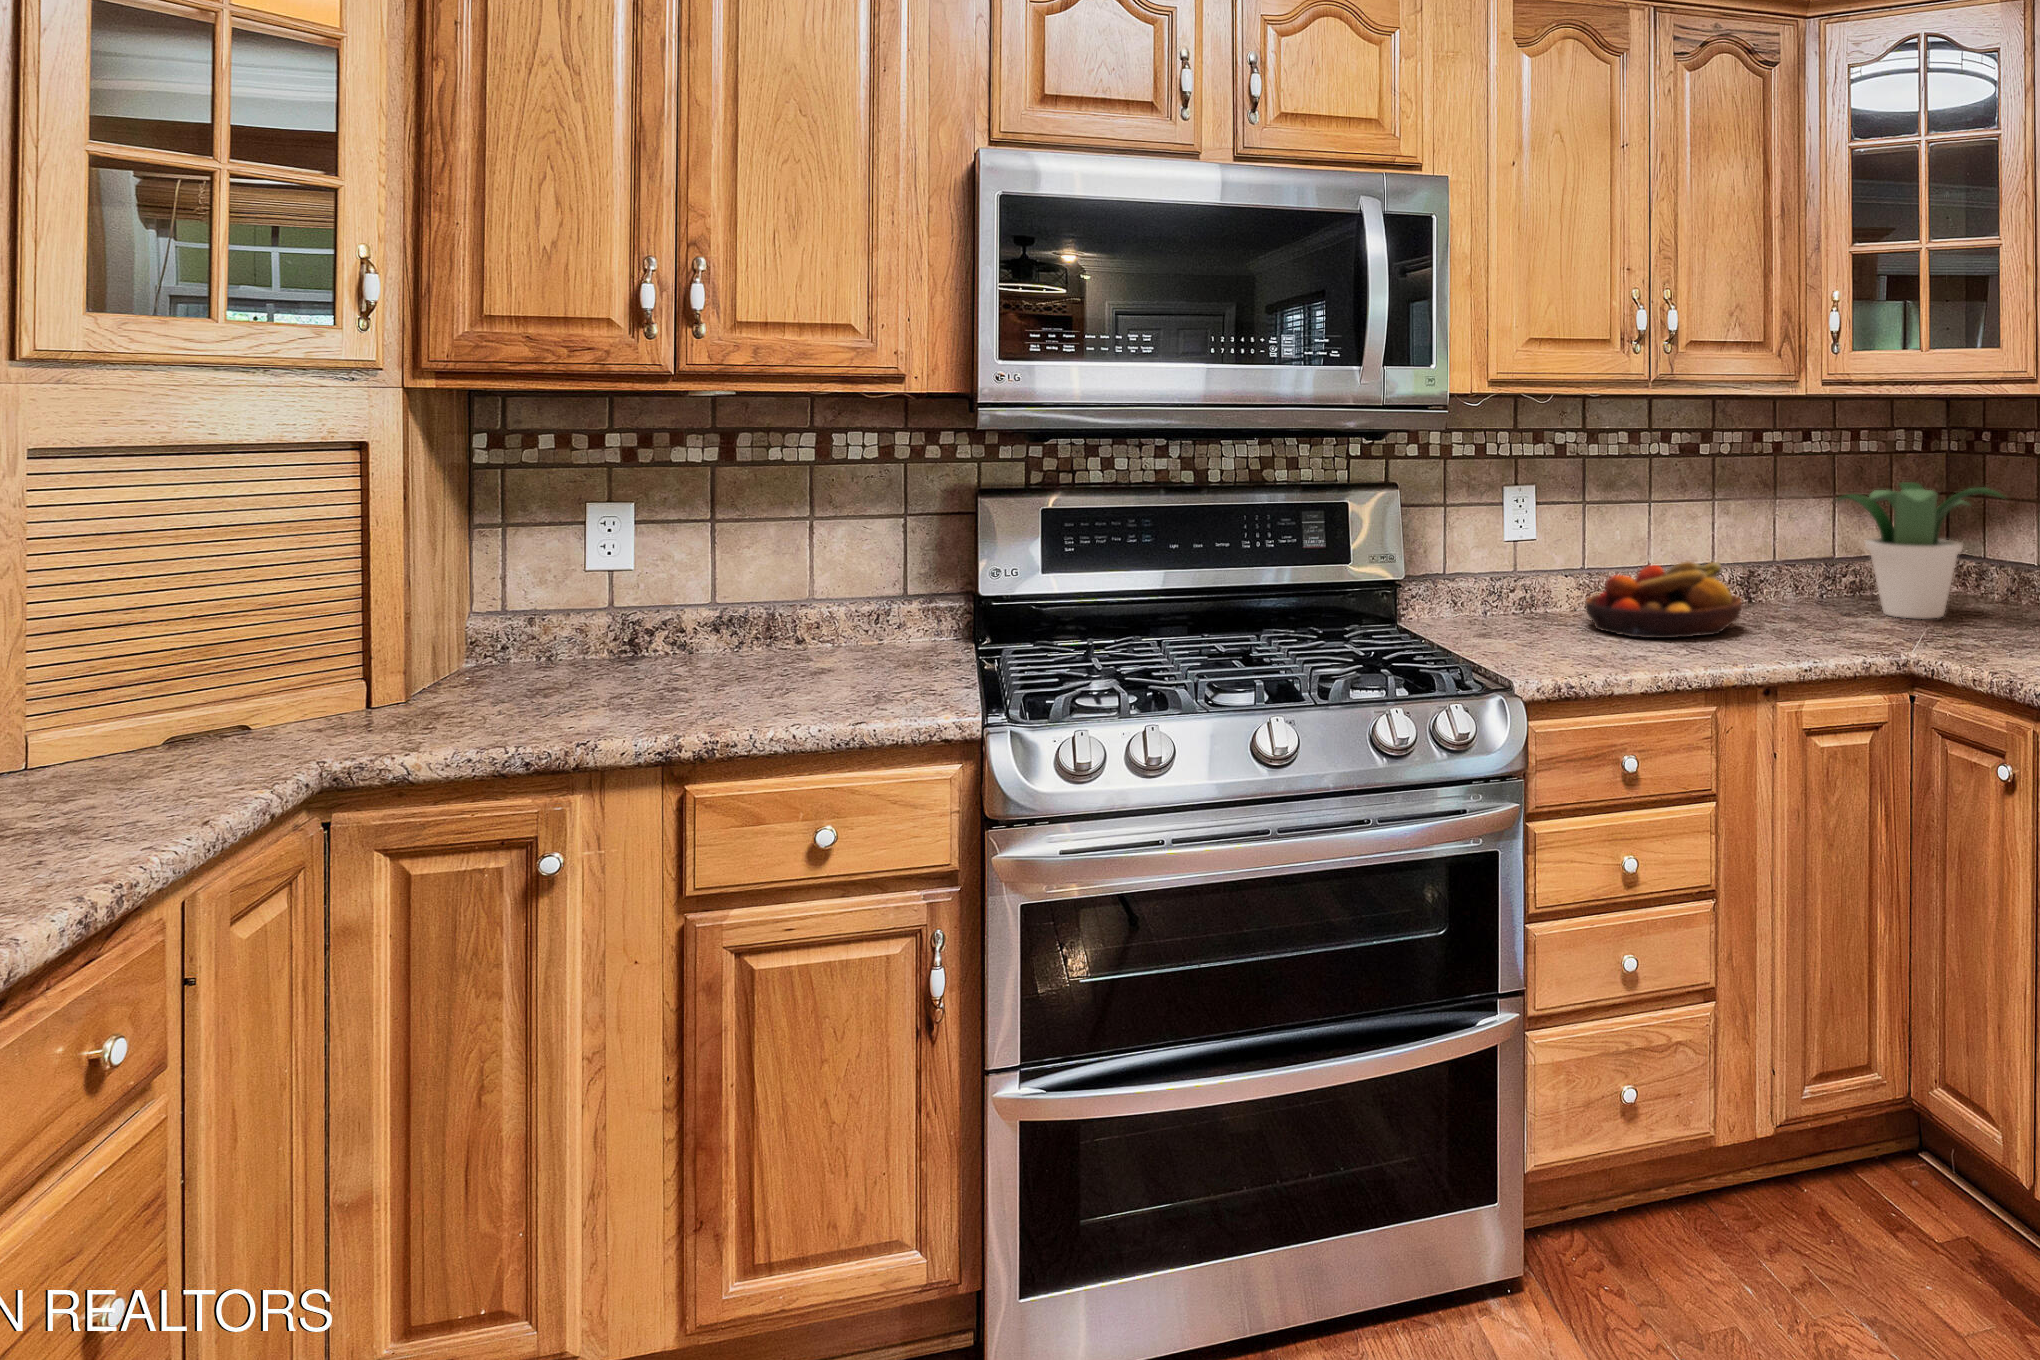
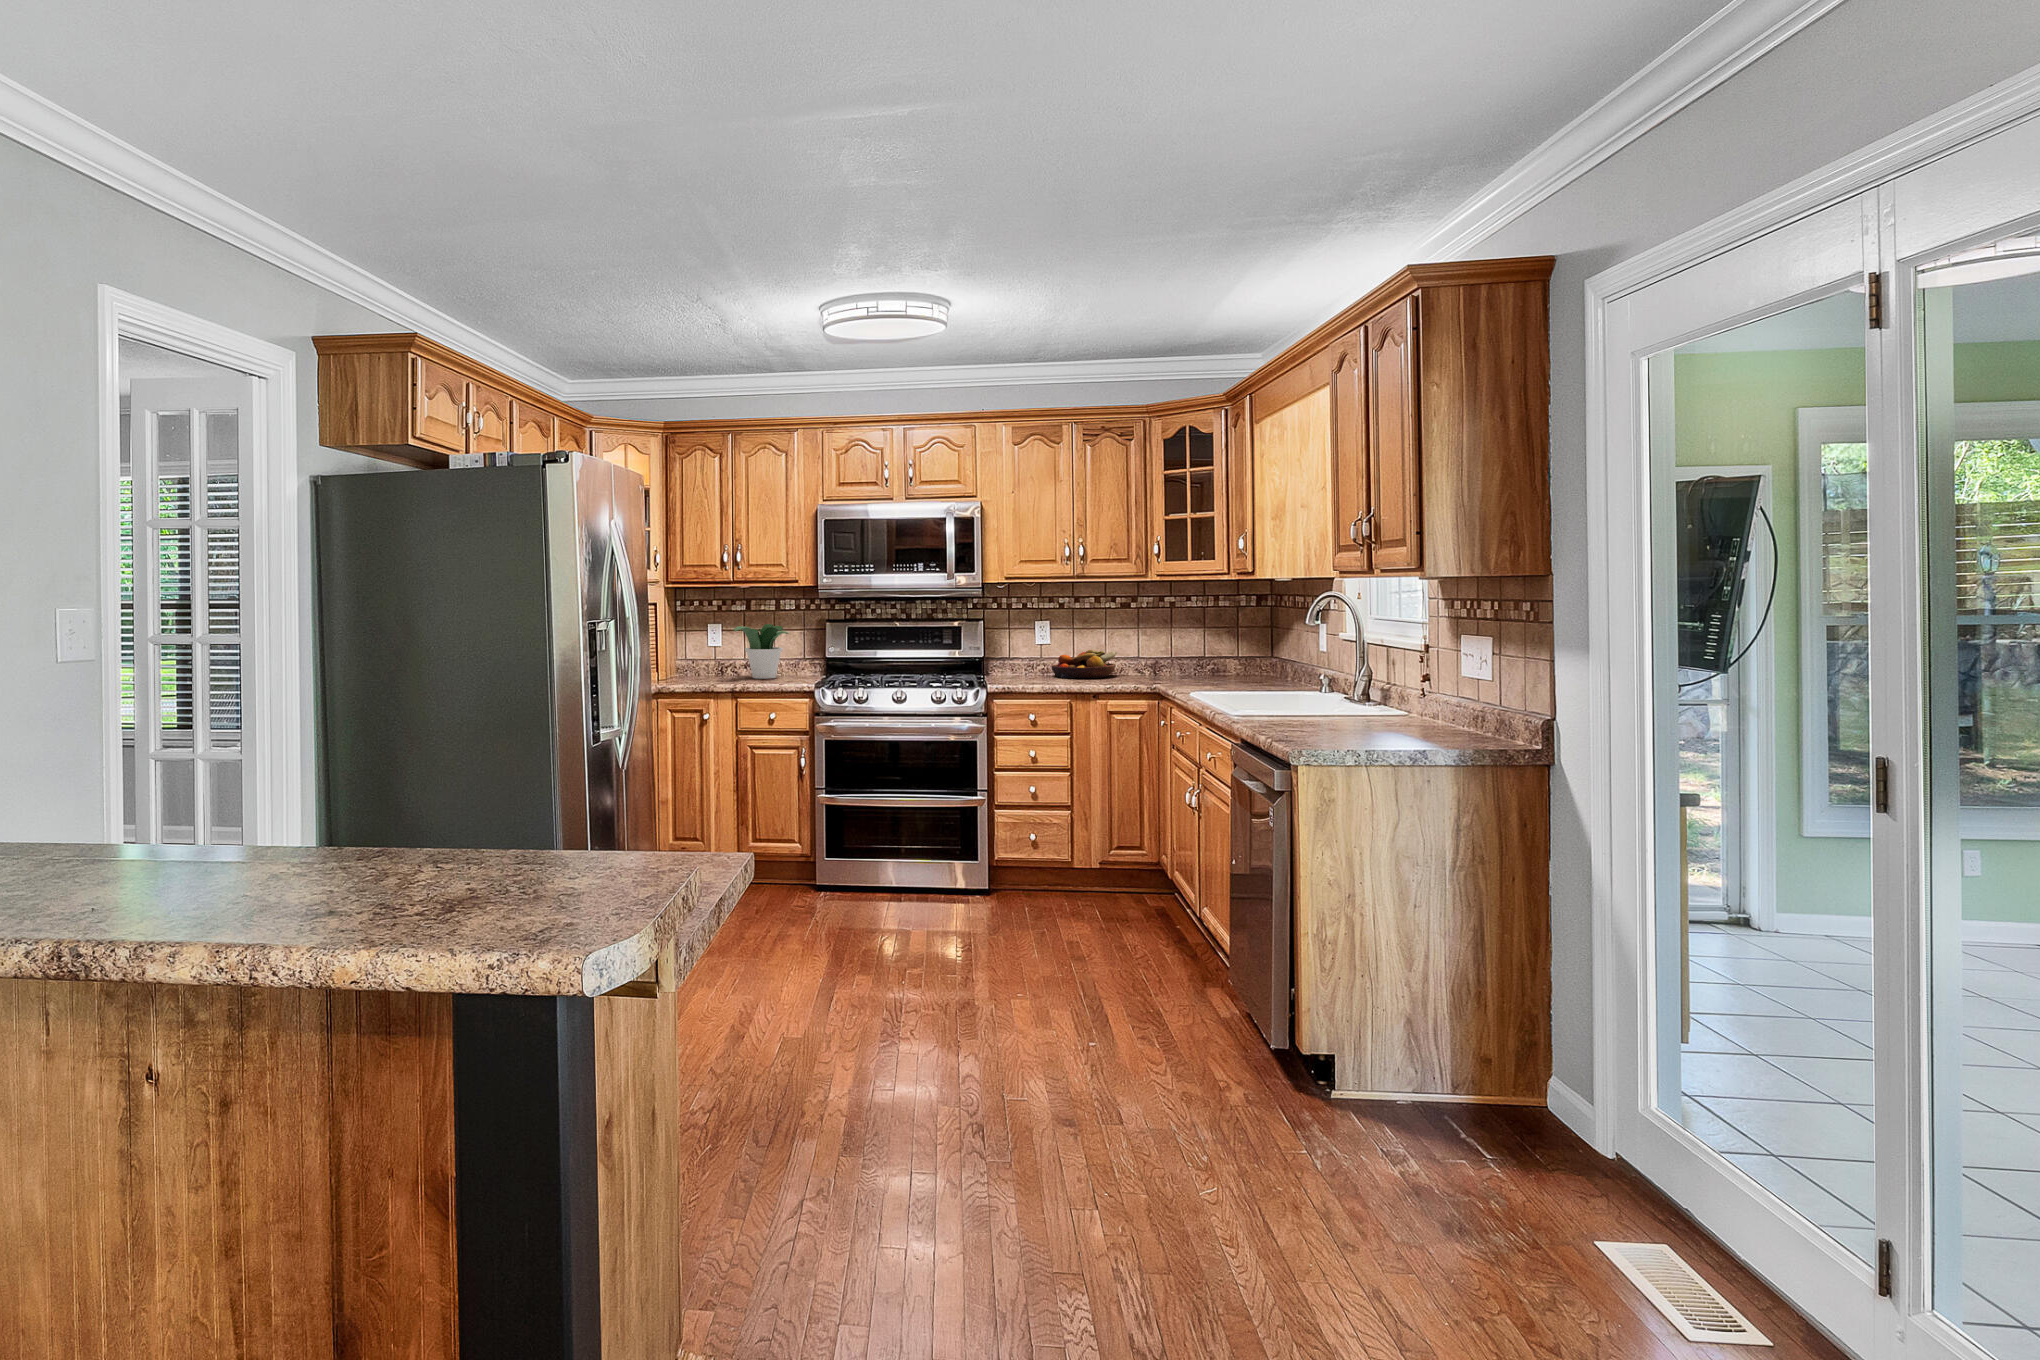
potted plant: present [1836,482,2005,619] -> present [734,624,789,679]

